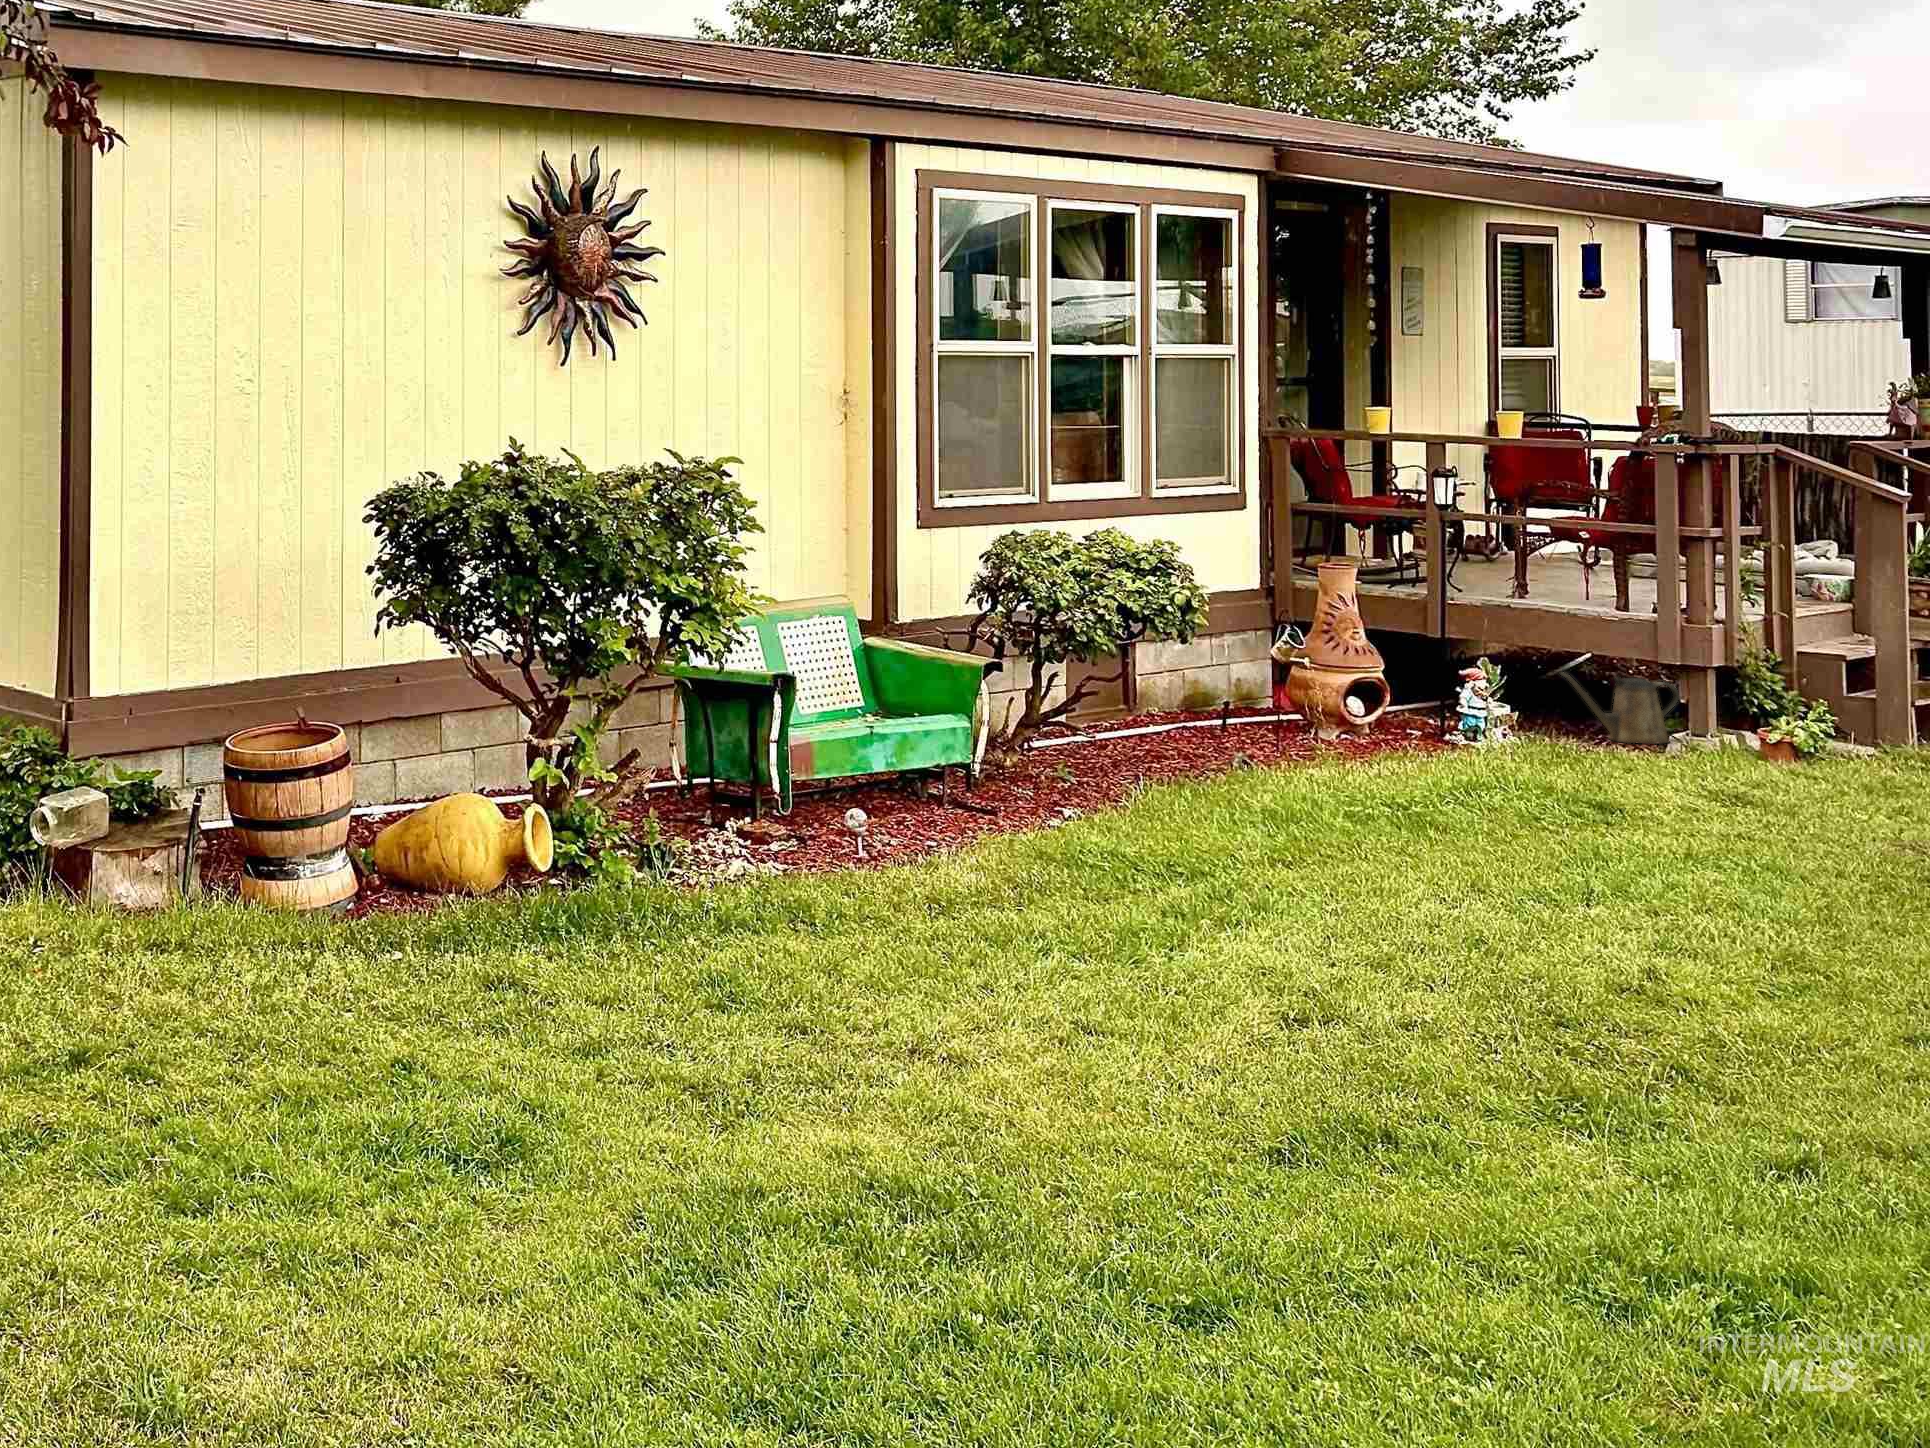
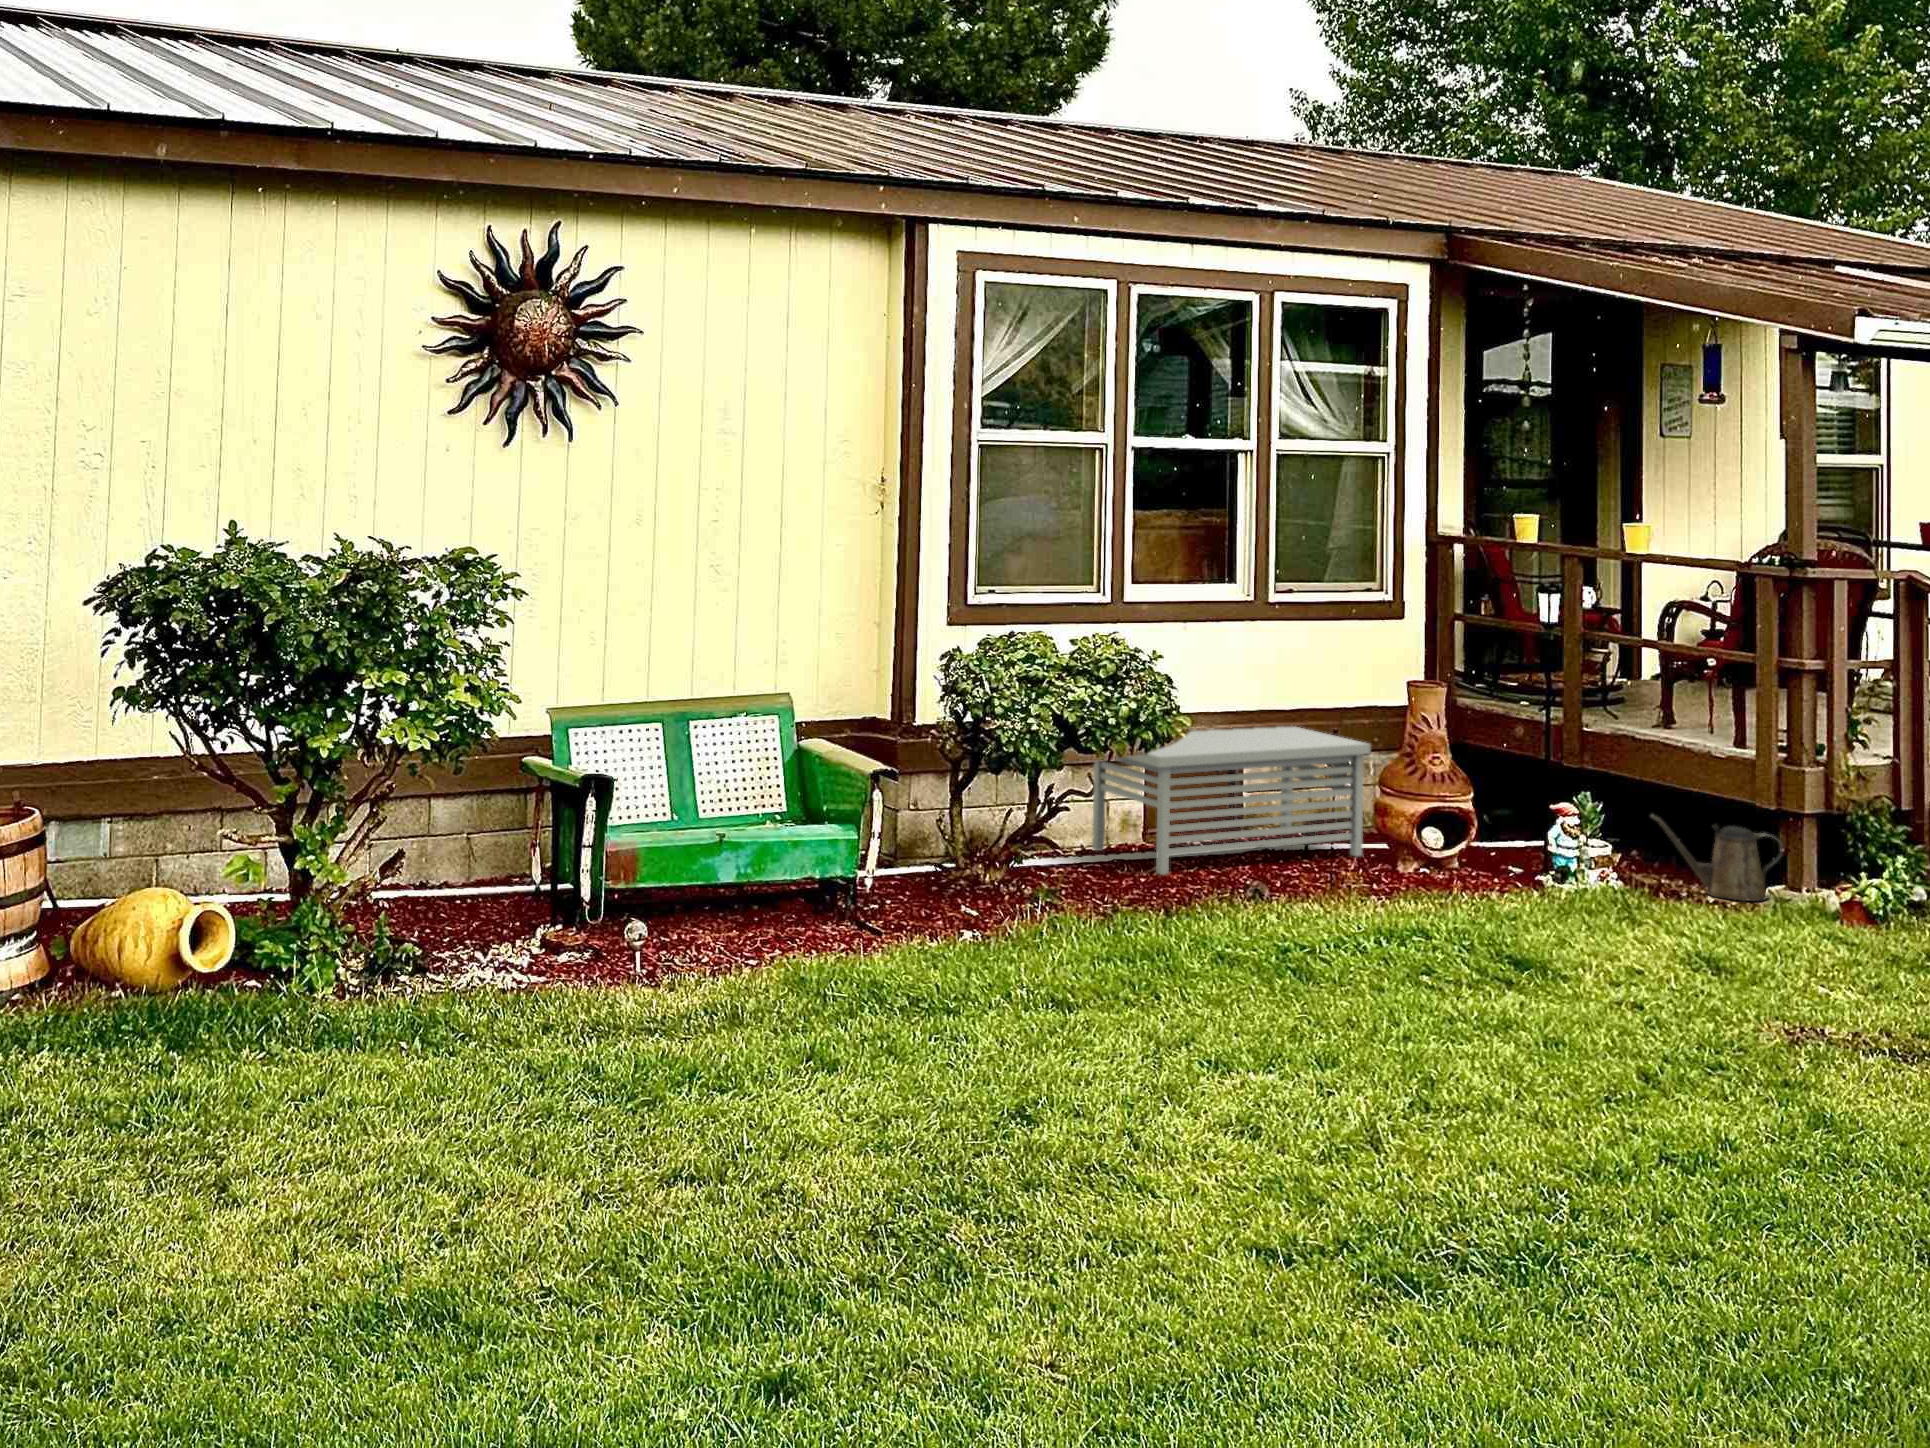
storage bench: none [1022,615,1278,760] -> present [1092,727,1371,875]

